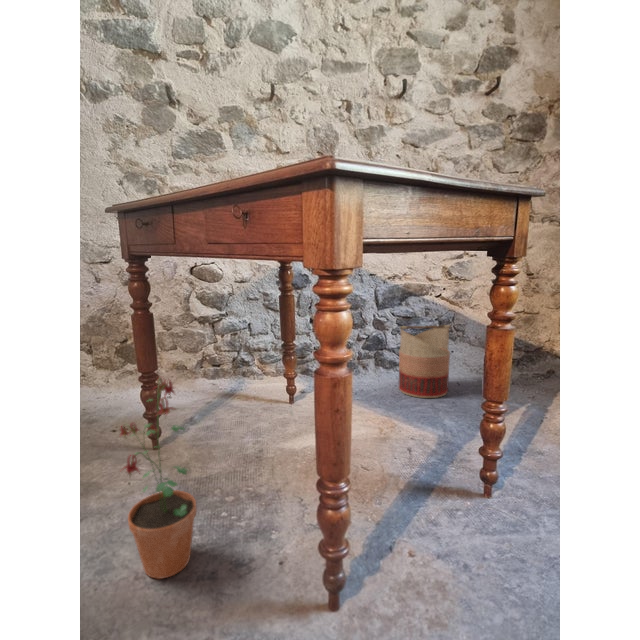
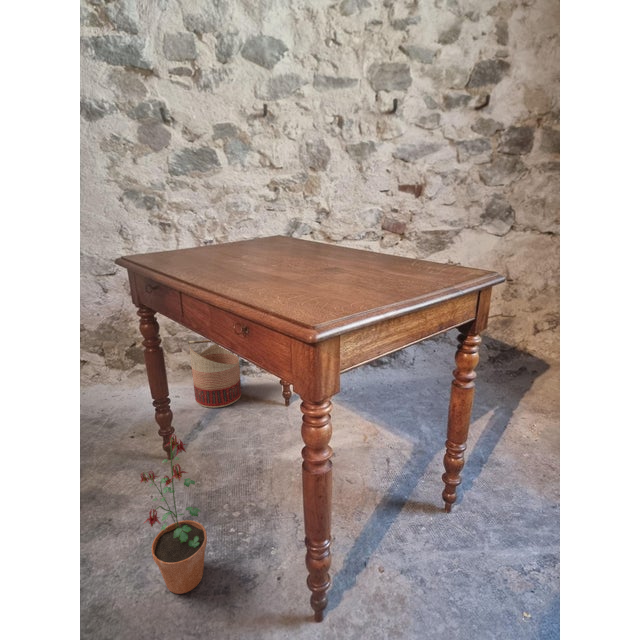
basket: present [399,325,450,398] -> present [188,340,241,408]

